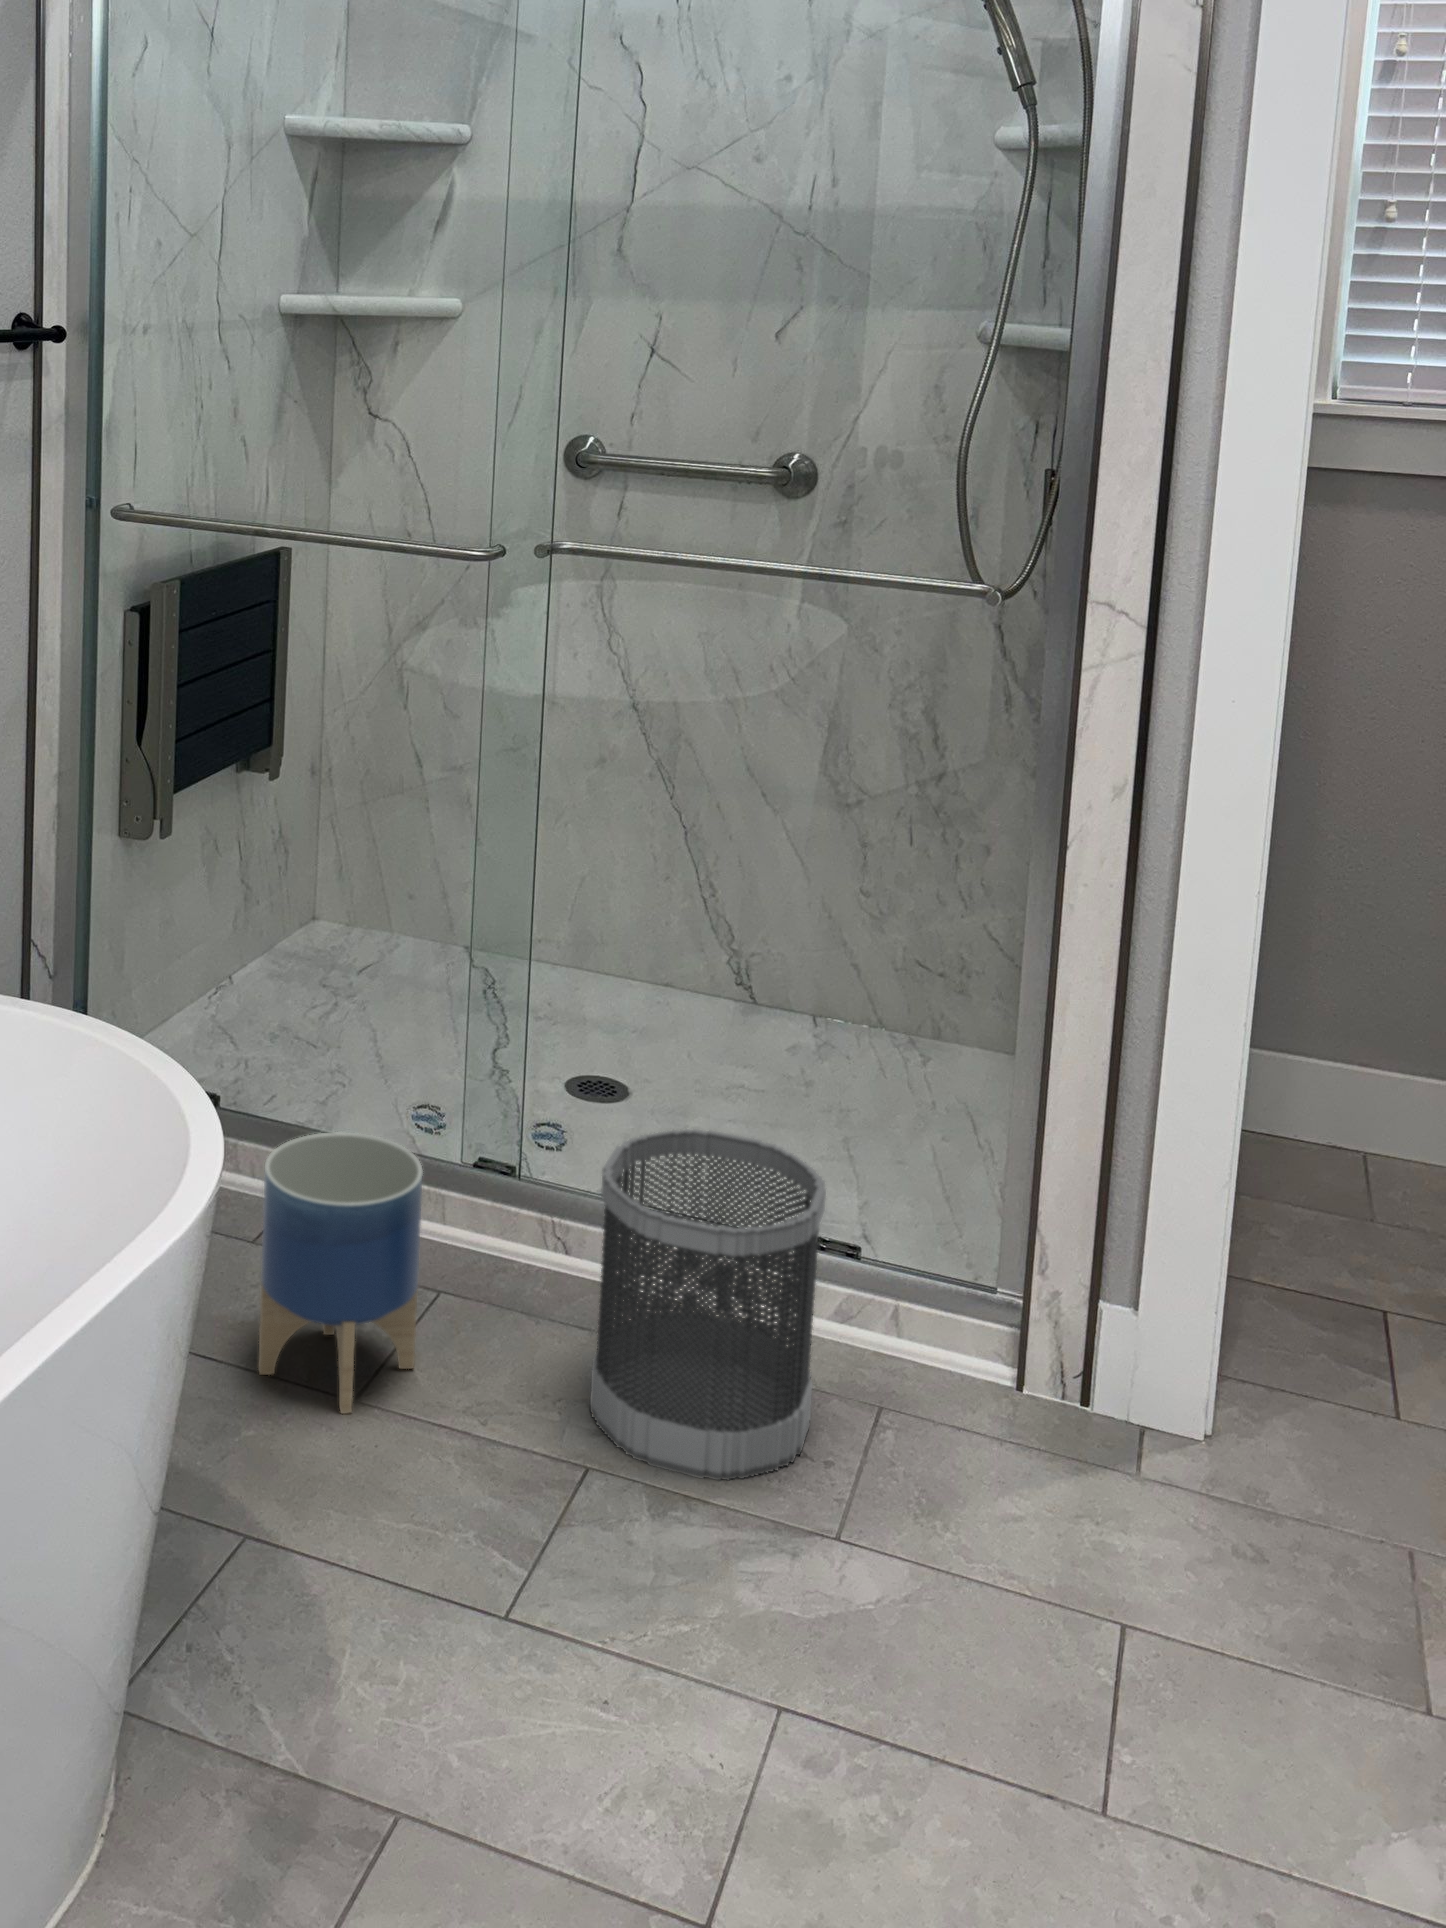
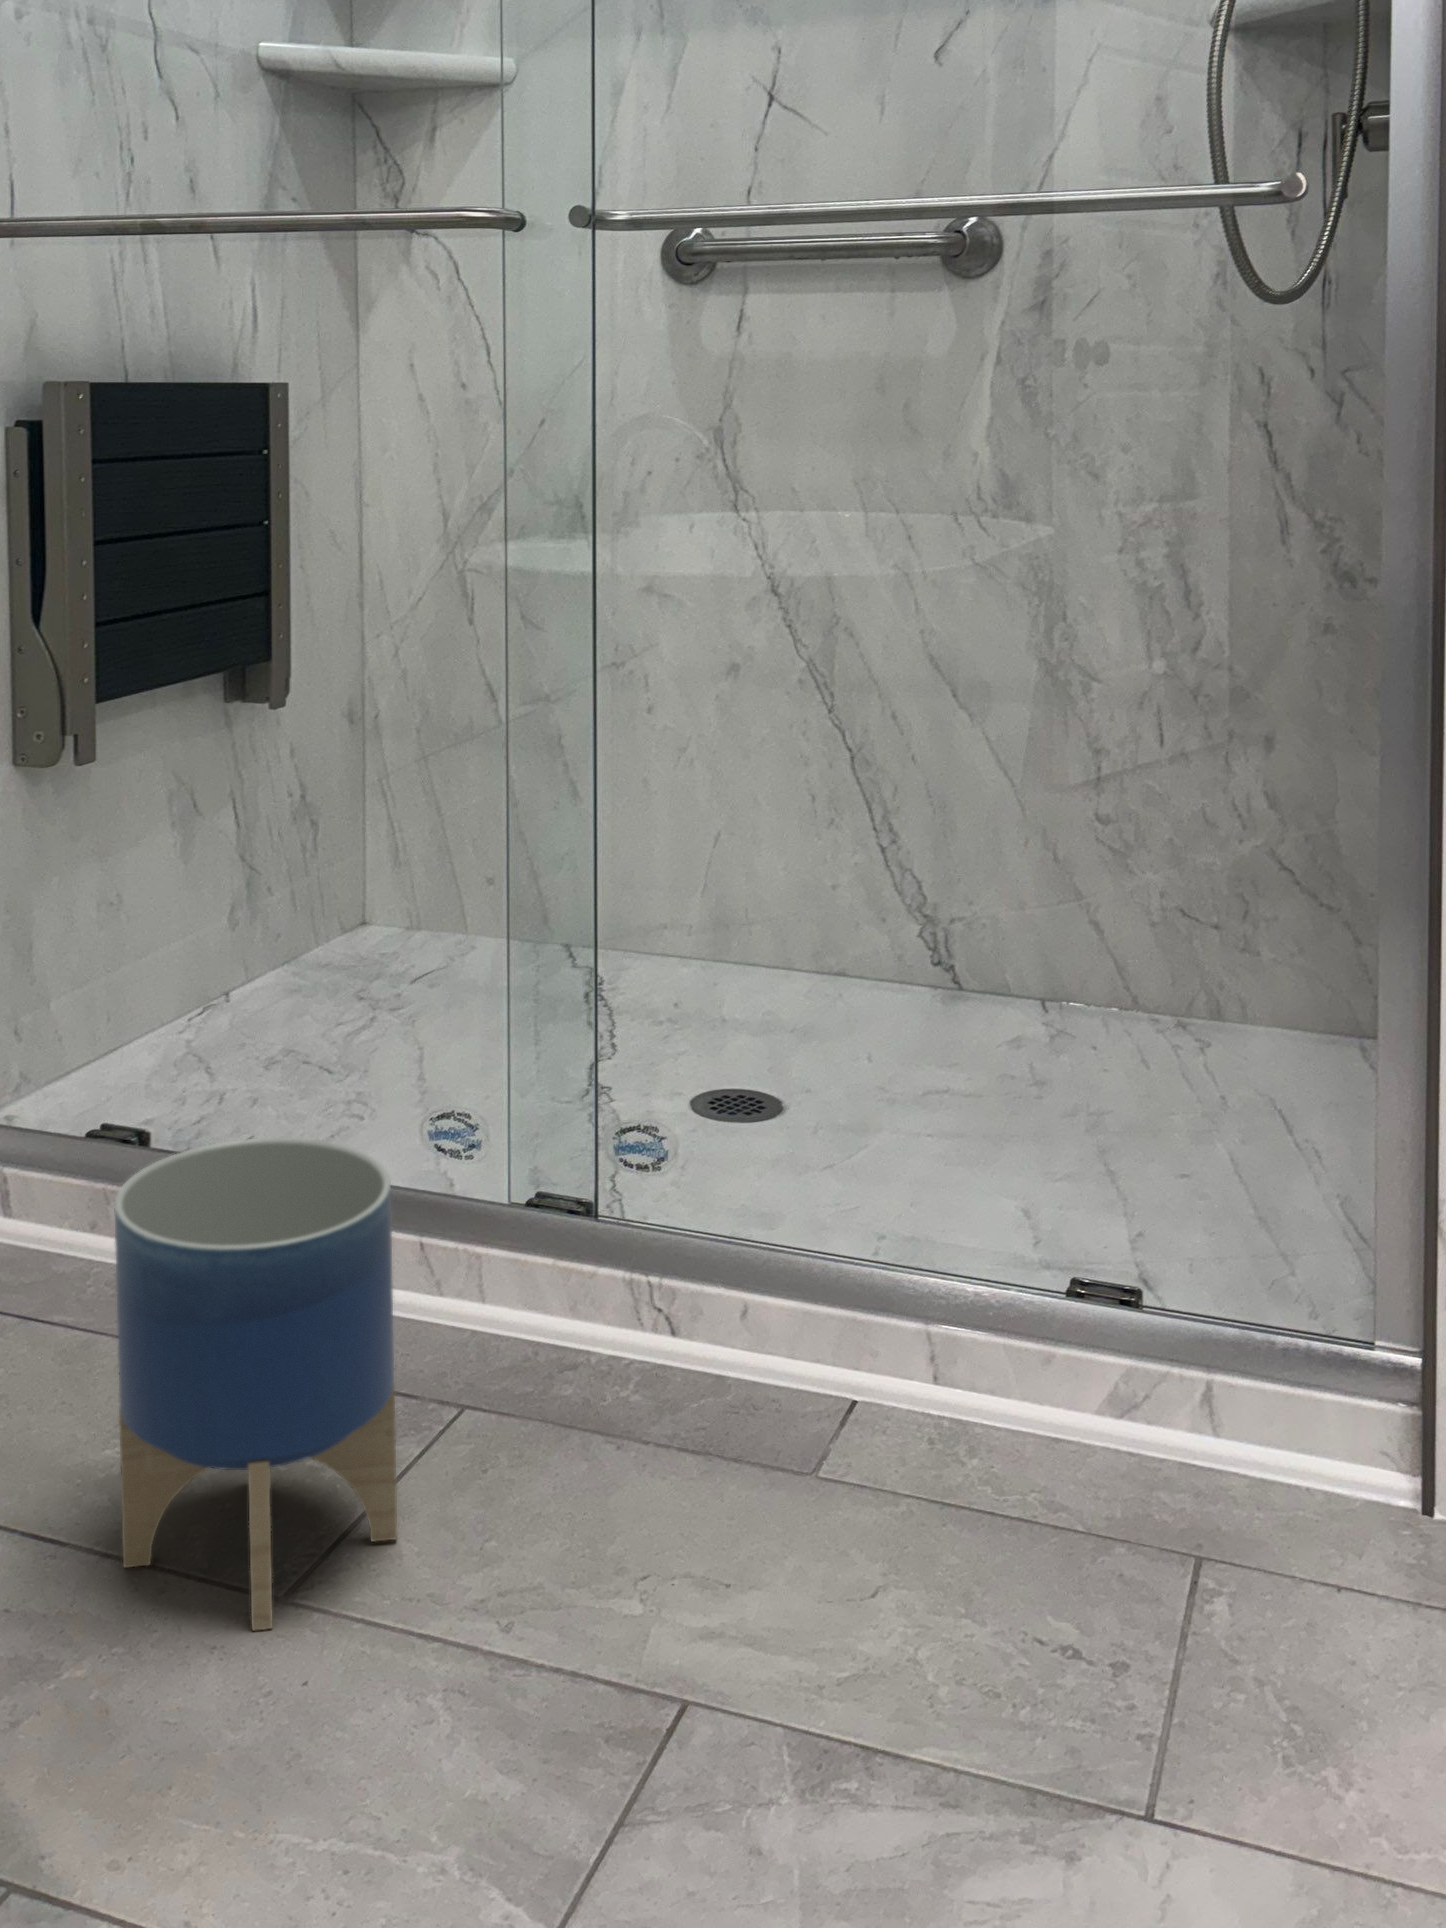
wastebasket: present [590,1129,826,1480] -> none [693,1095,1083,1718]

